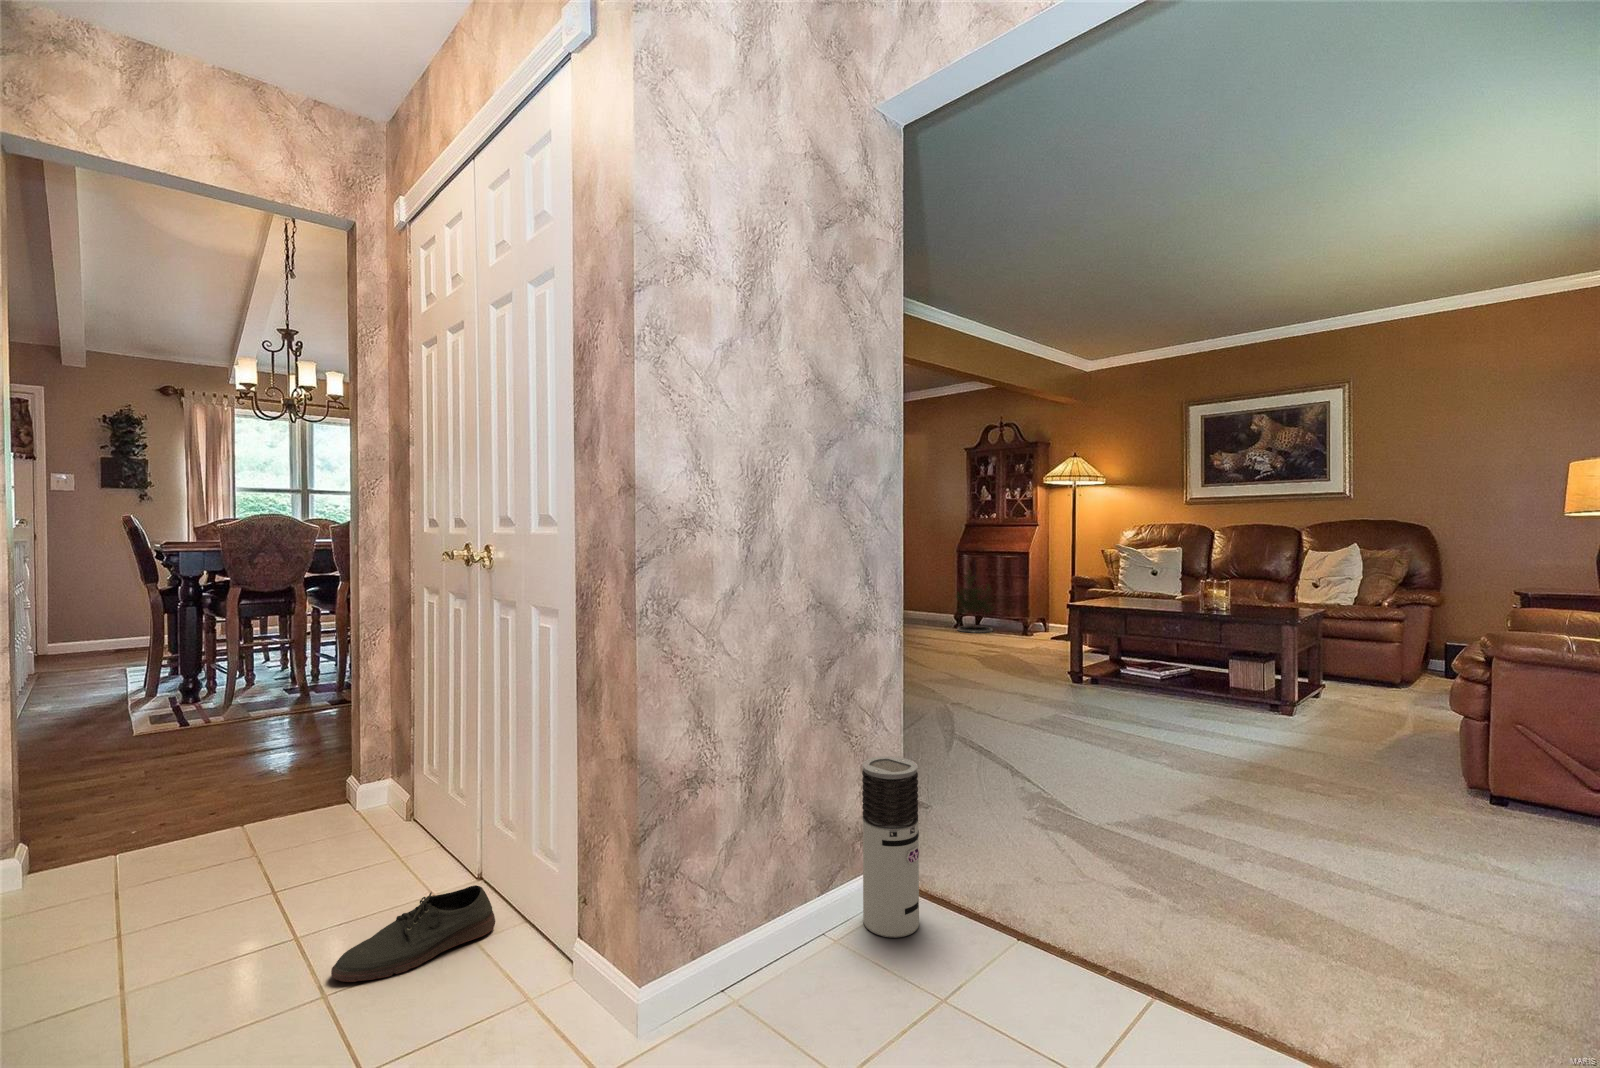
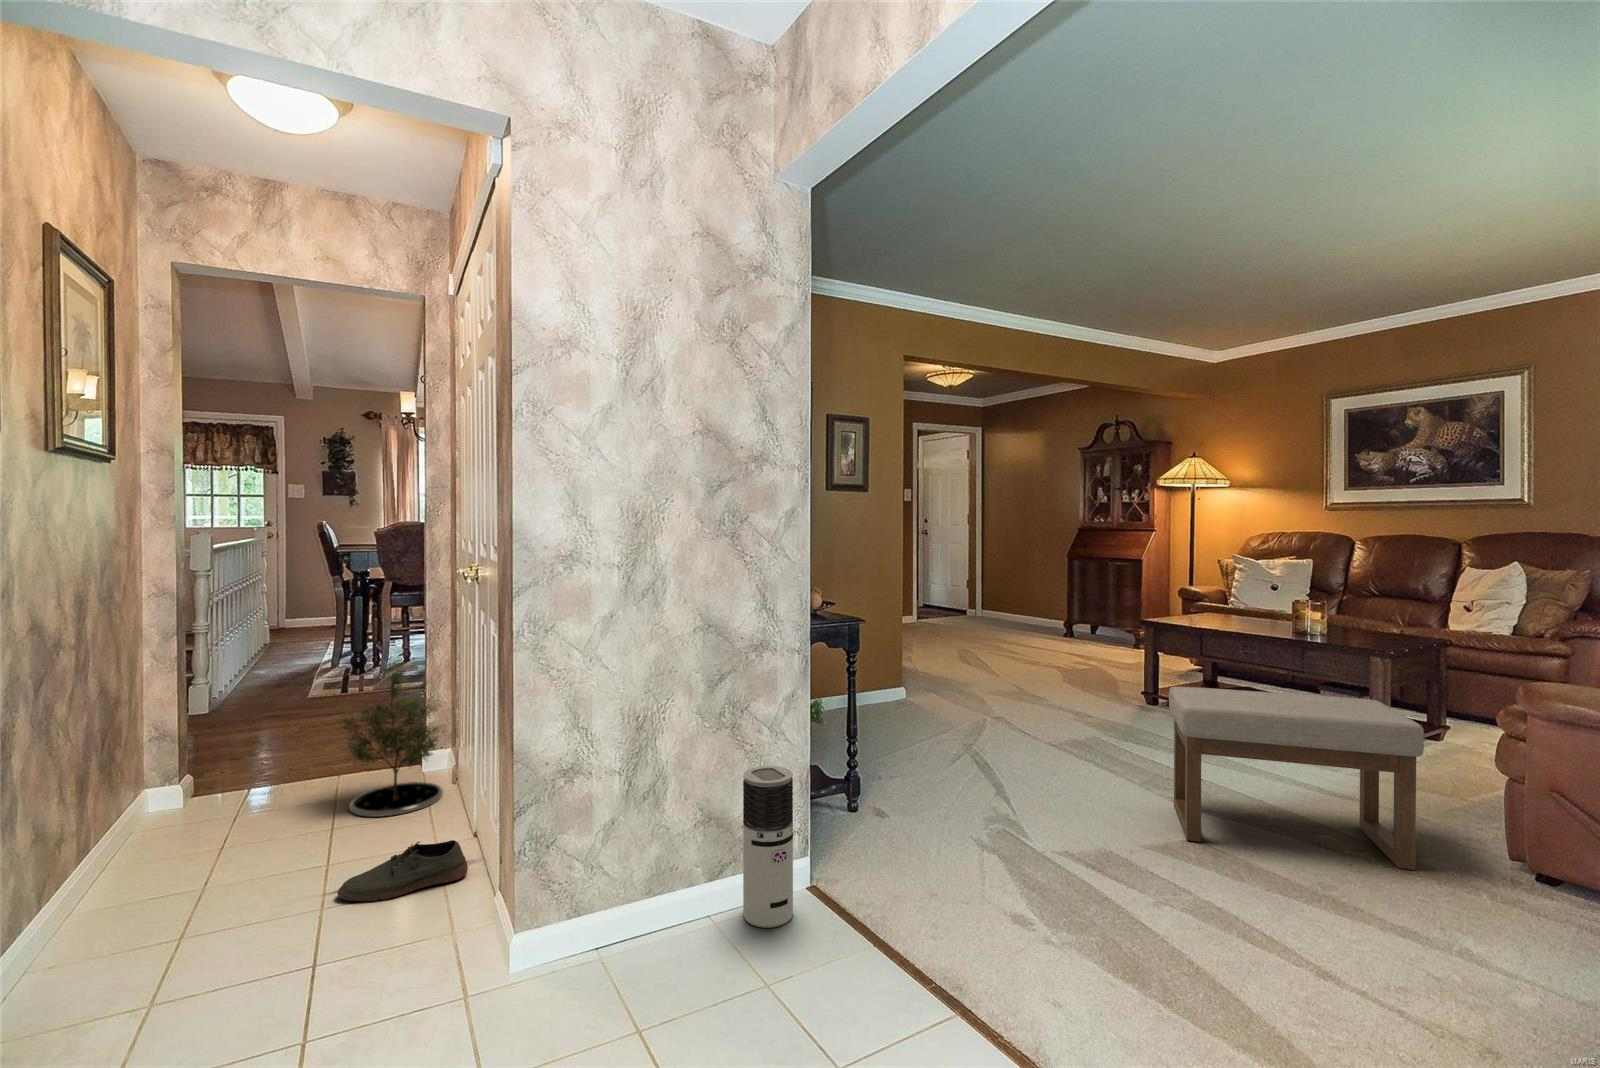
potted tree: present [957,569,993,633] -> present [339,659,444,817]
ottoman: none [1171,655,1410,804] -> present [1169,687,1424,870]

